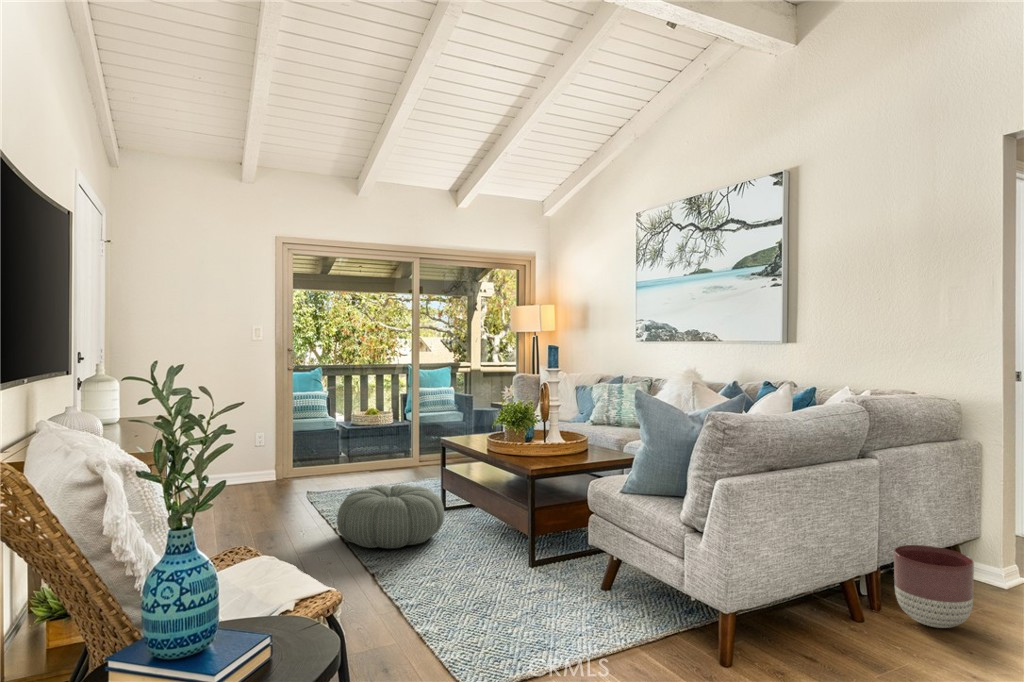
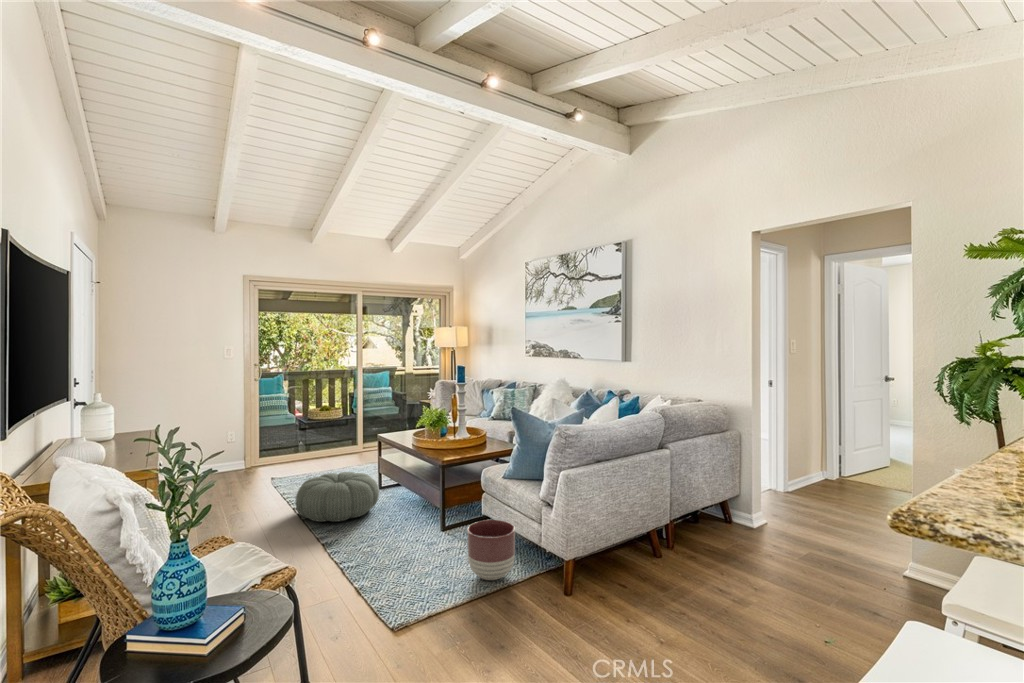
planter: present [894,545,974,628] -> present [467,520,515,580]

